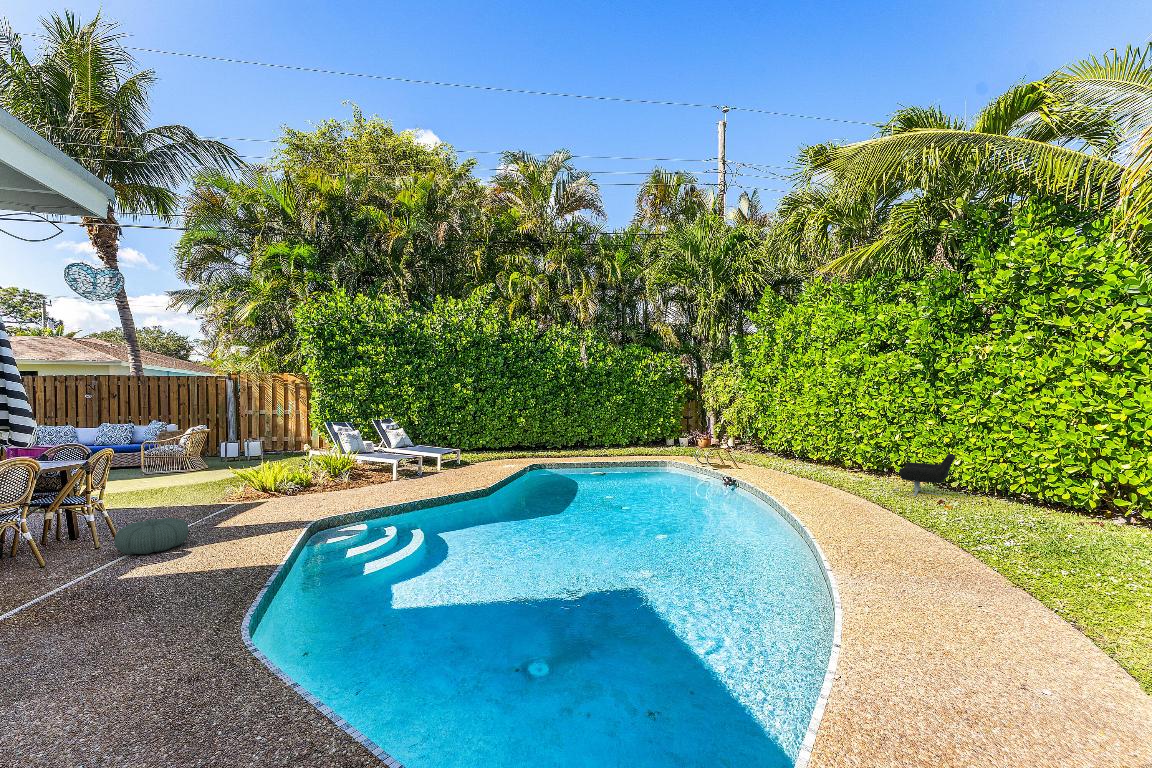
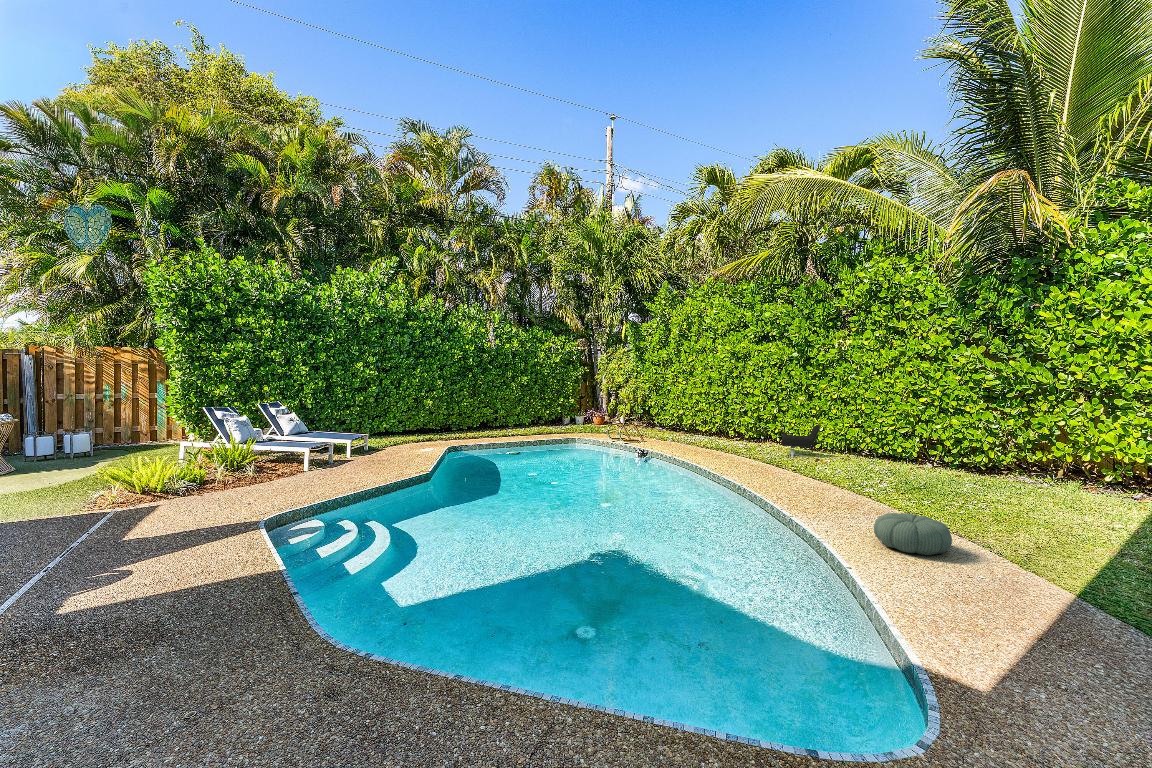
pouf: present [114,518,189,554] -> present [874,513,952,555]

